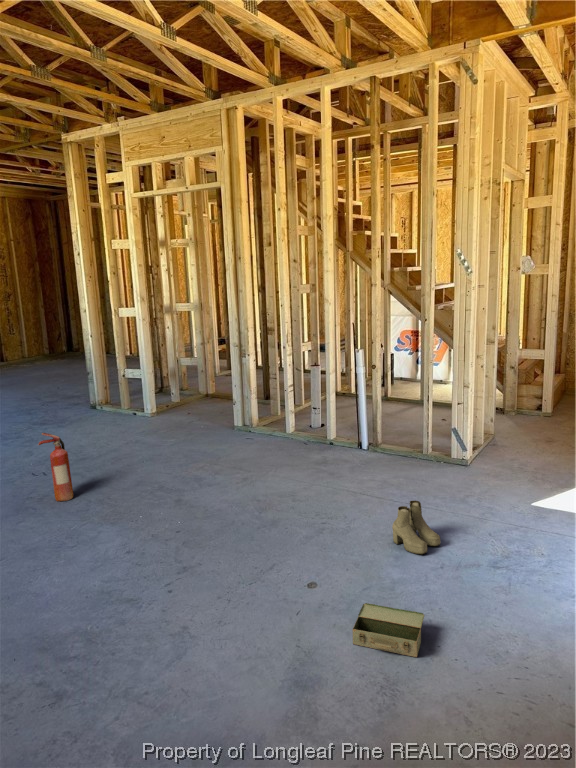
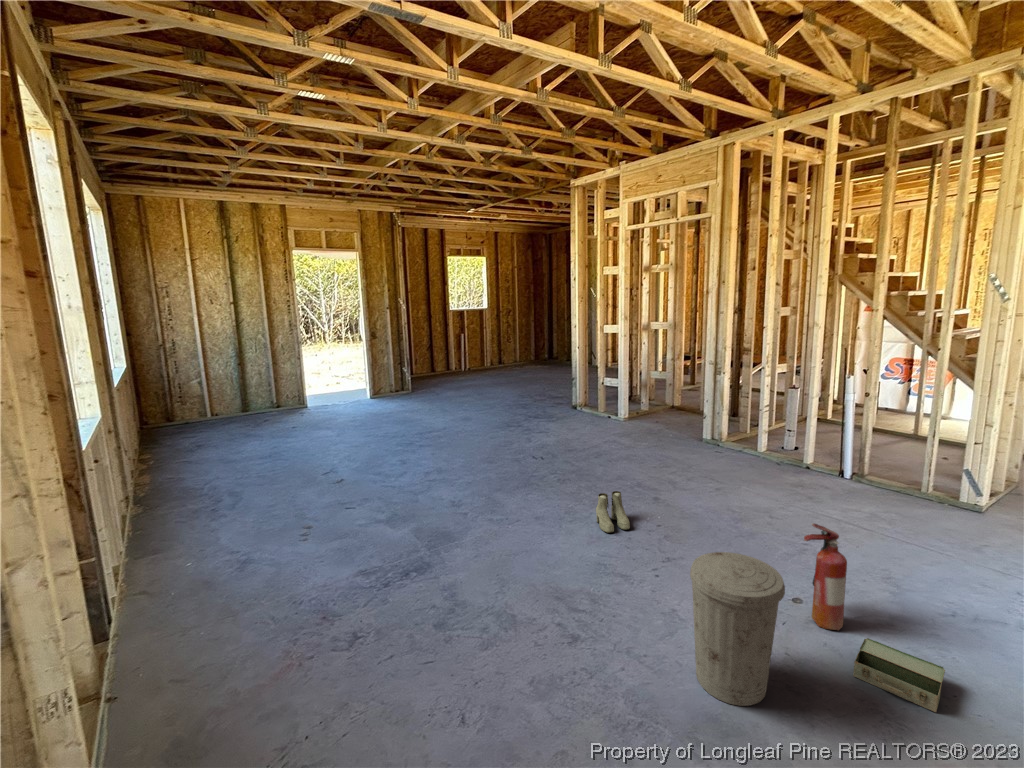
fire extinguisher: present [38,433,73,501] -> present [804,523,847,630]
boots: present [392,501,440,554] -> present [596,491,630,533]
trash can: none [183,547,278,712] -> present [690,552,785,706]

